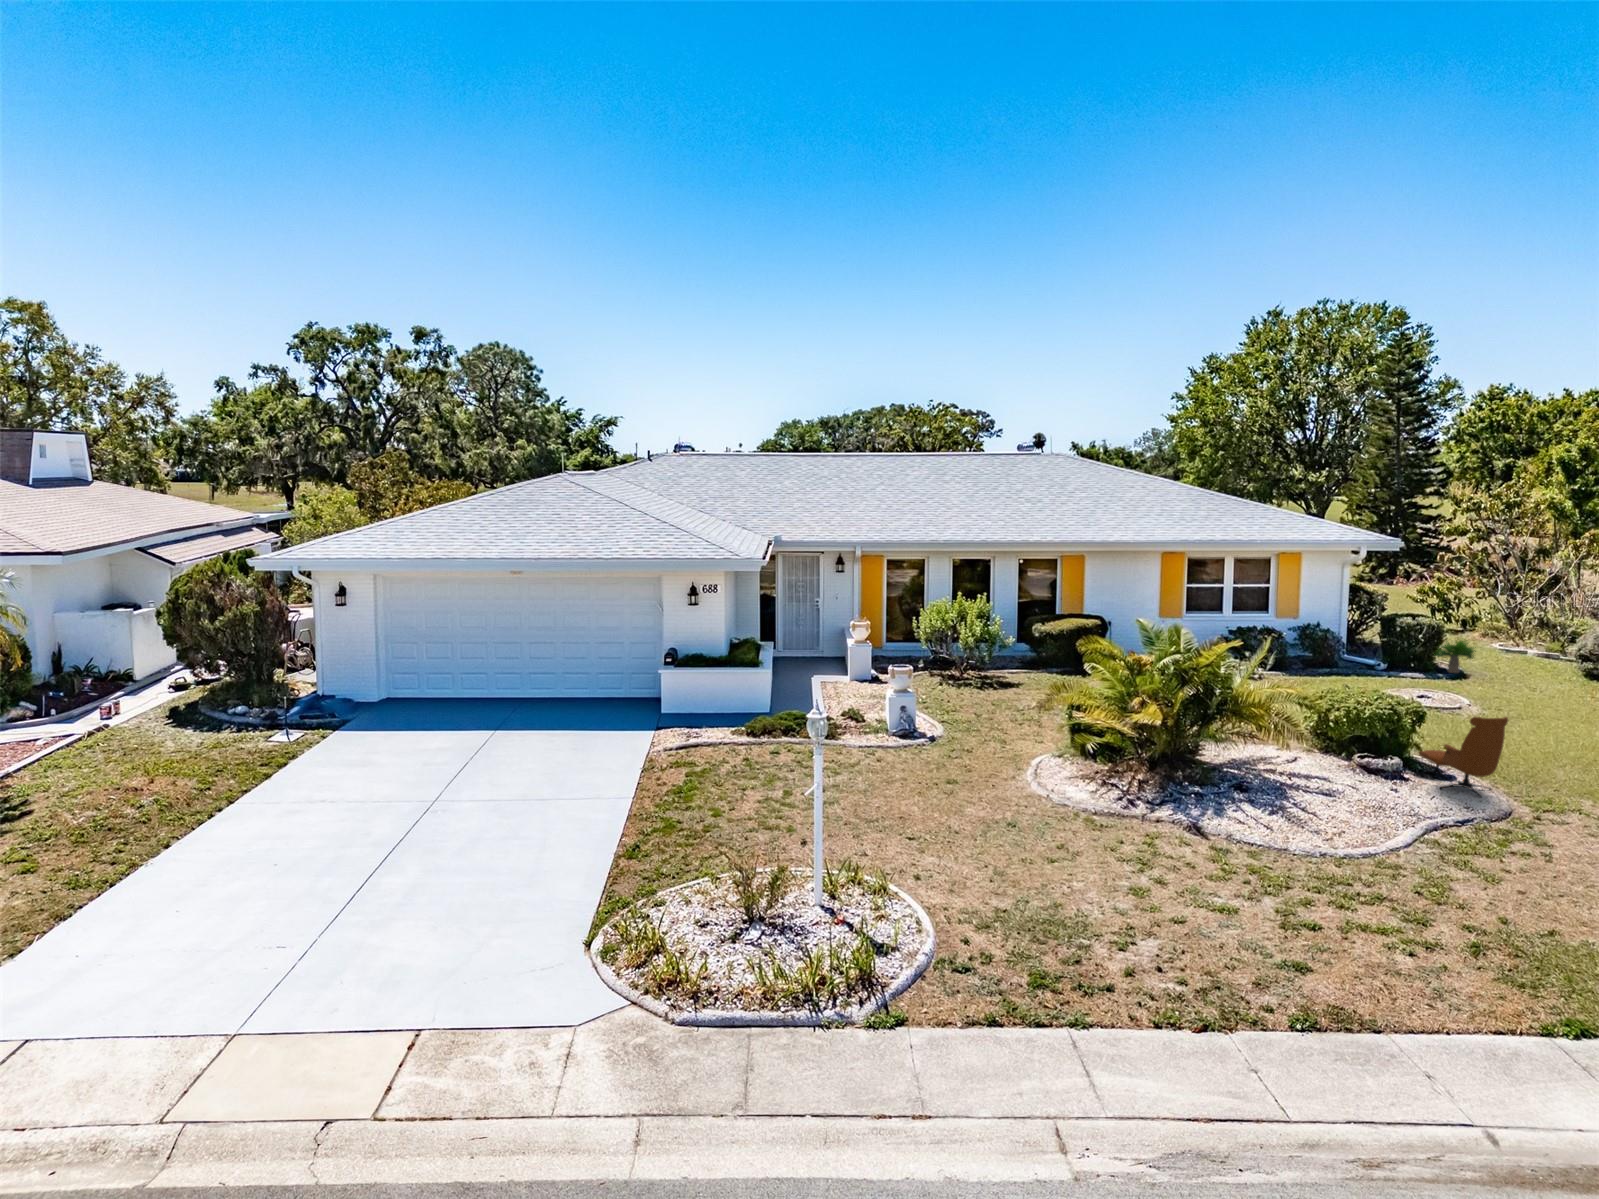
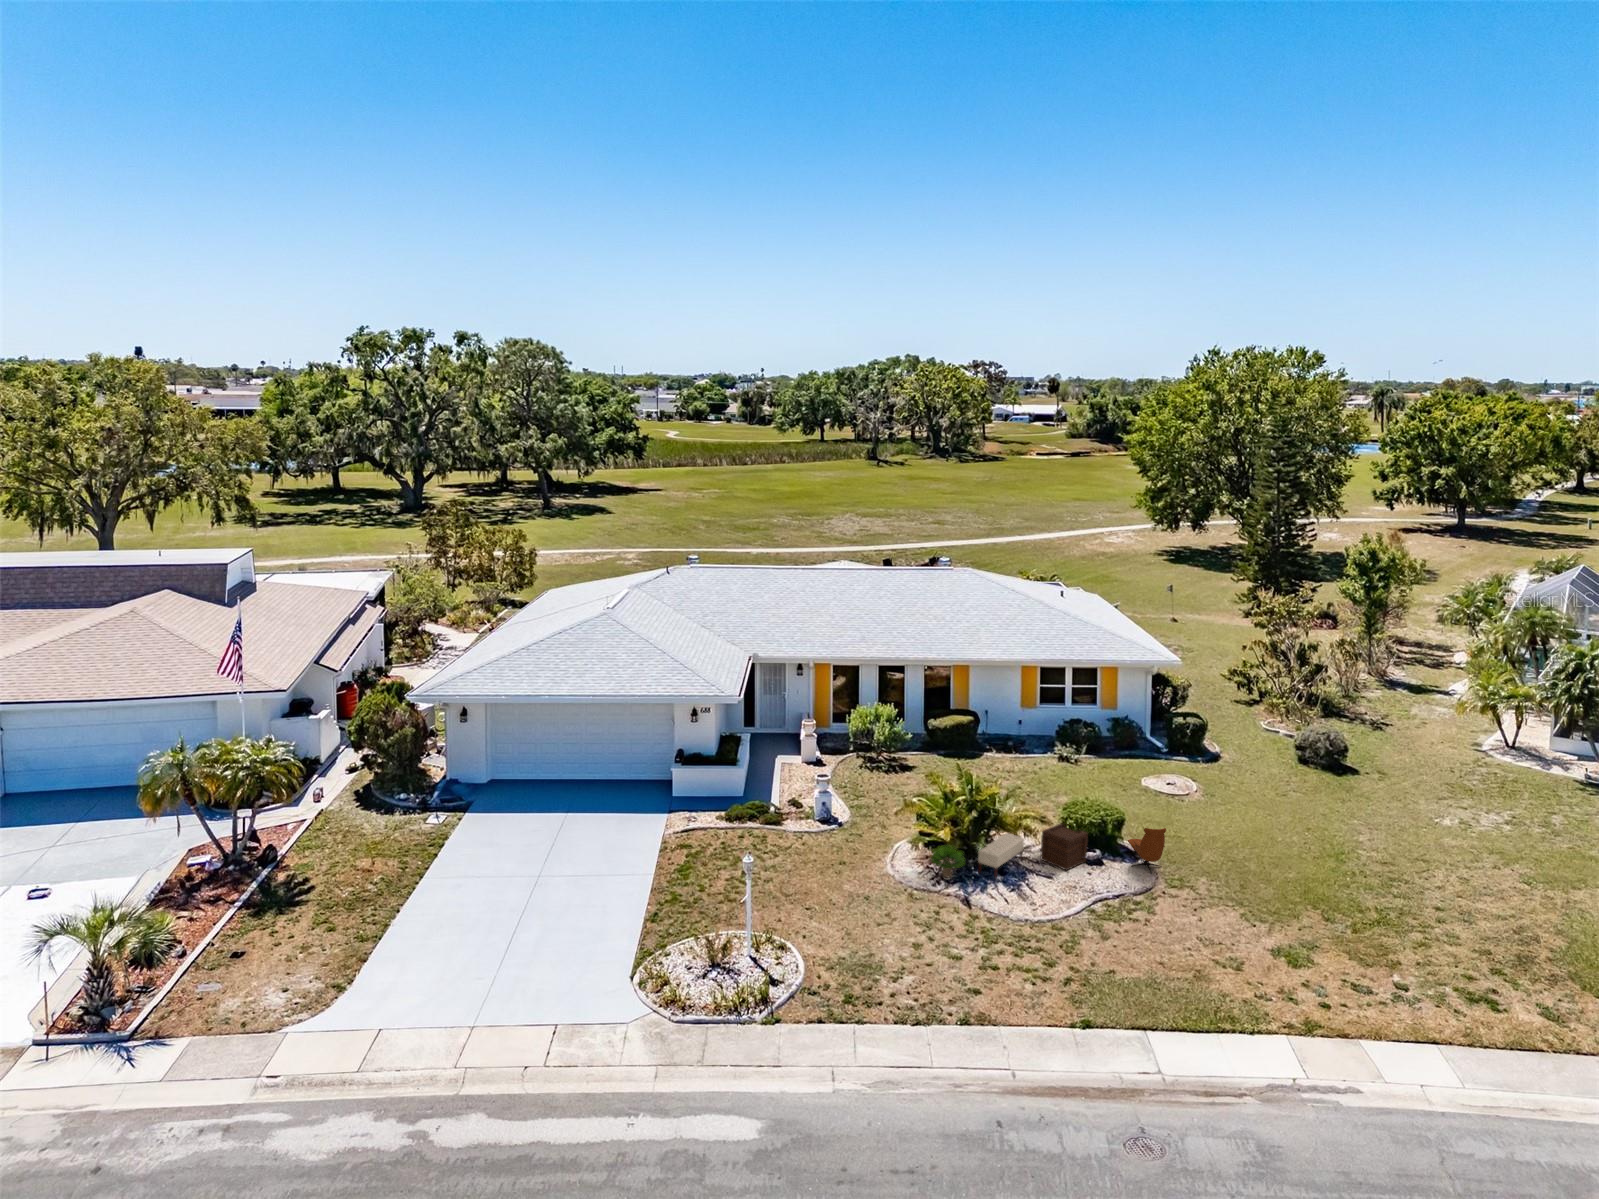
potted plant: present [1434,641,1476,673] -> present [932,846,965,877]
wooden crate: none [1282,722,1365,794] -> present [1041,823,1088,870]
bench: none [1188,737,1257,804] -> present [978,833,1024,878]

